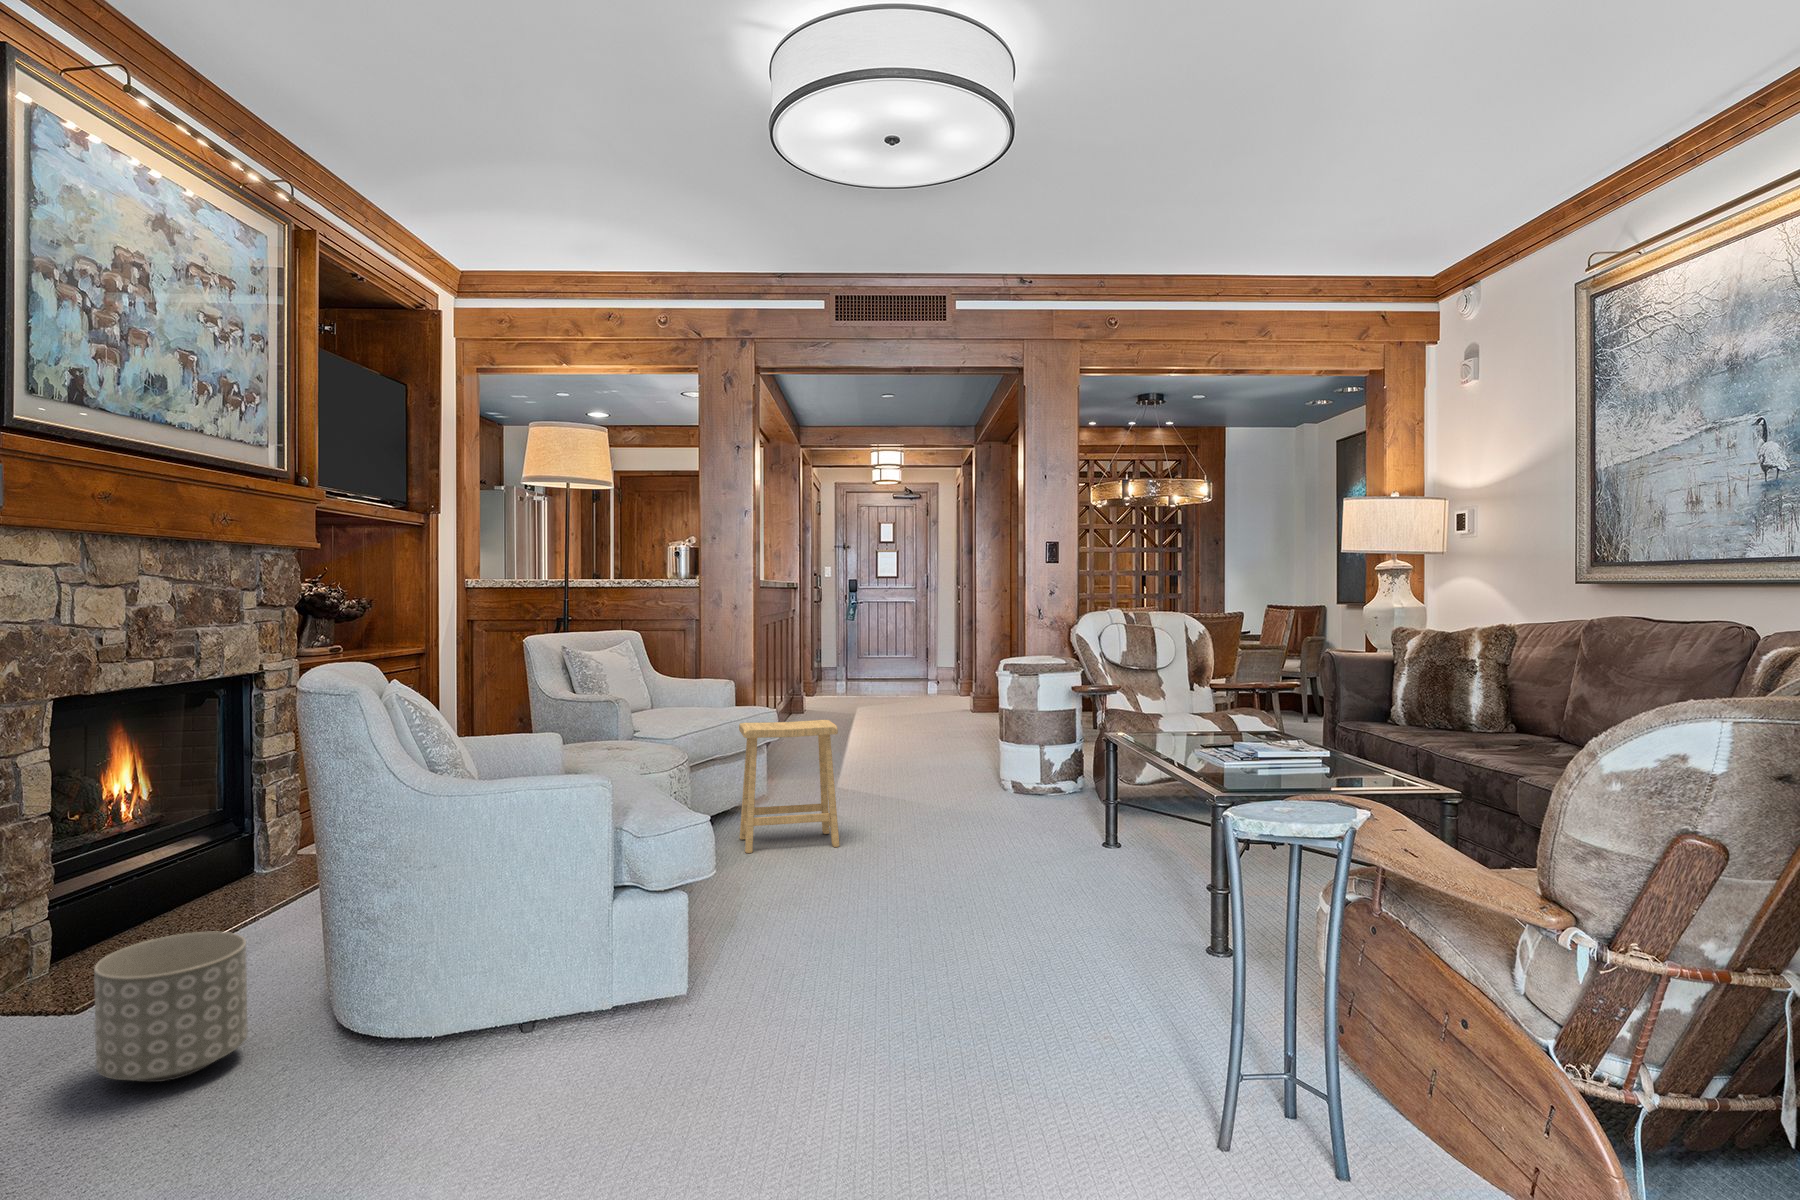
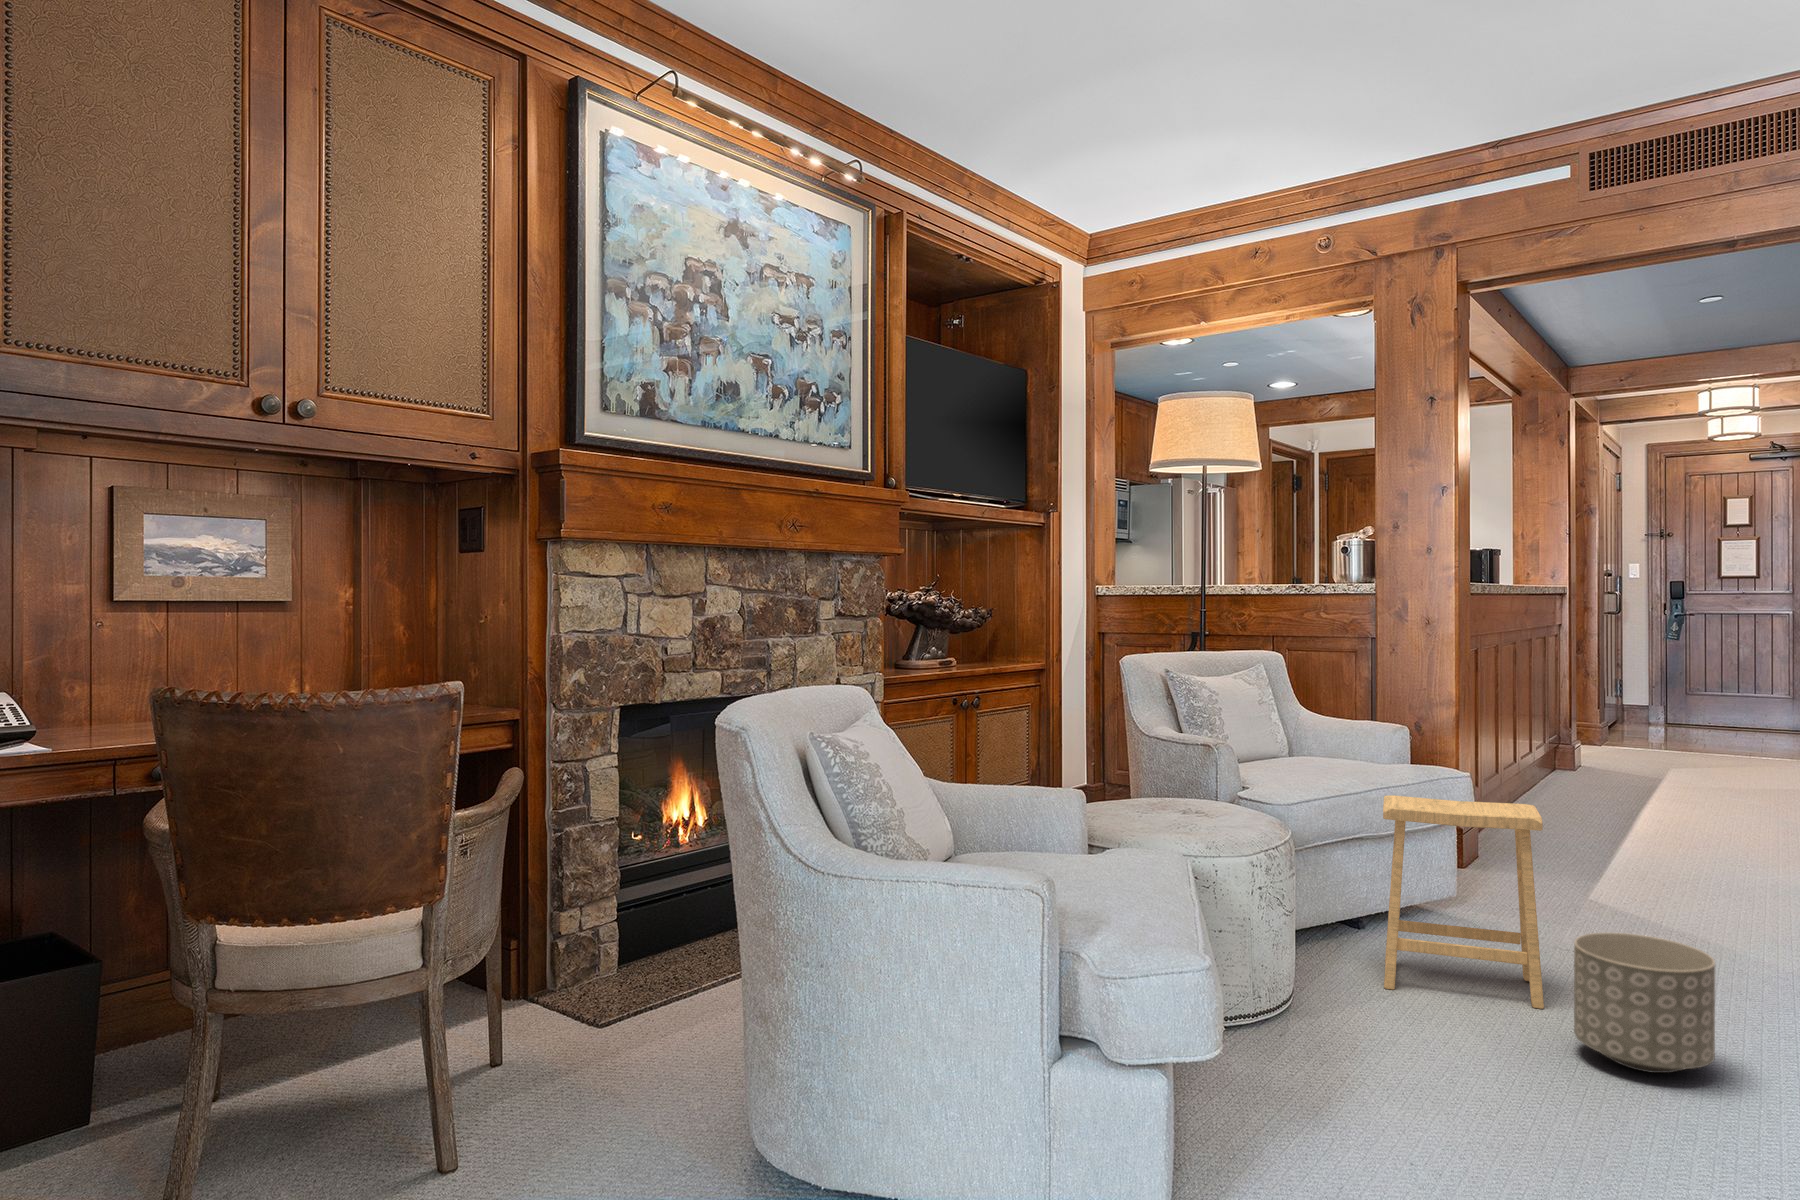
planter: present [94,932,248,1082] -> present [1574,933,1715,1073]

